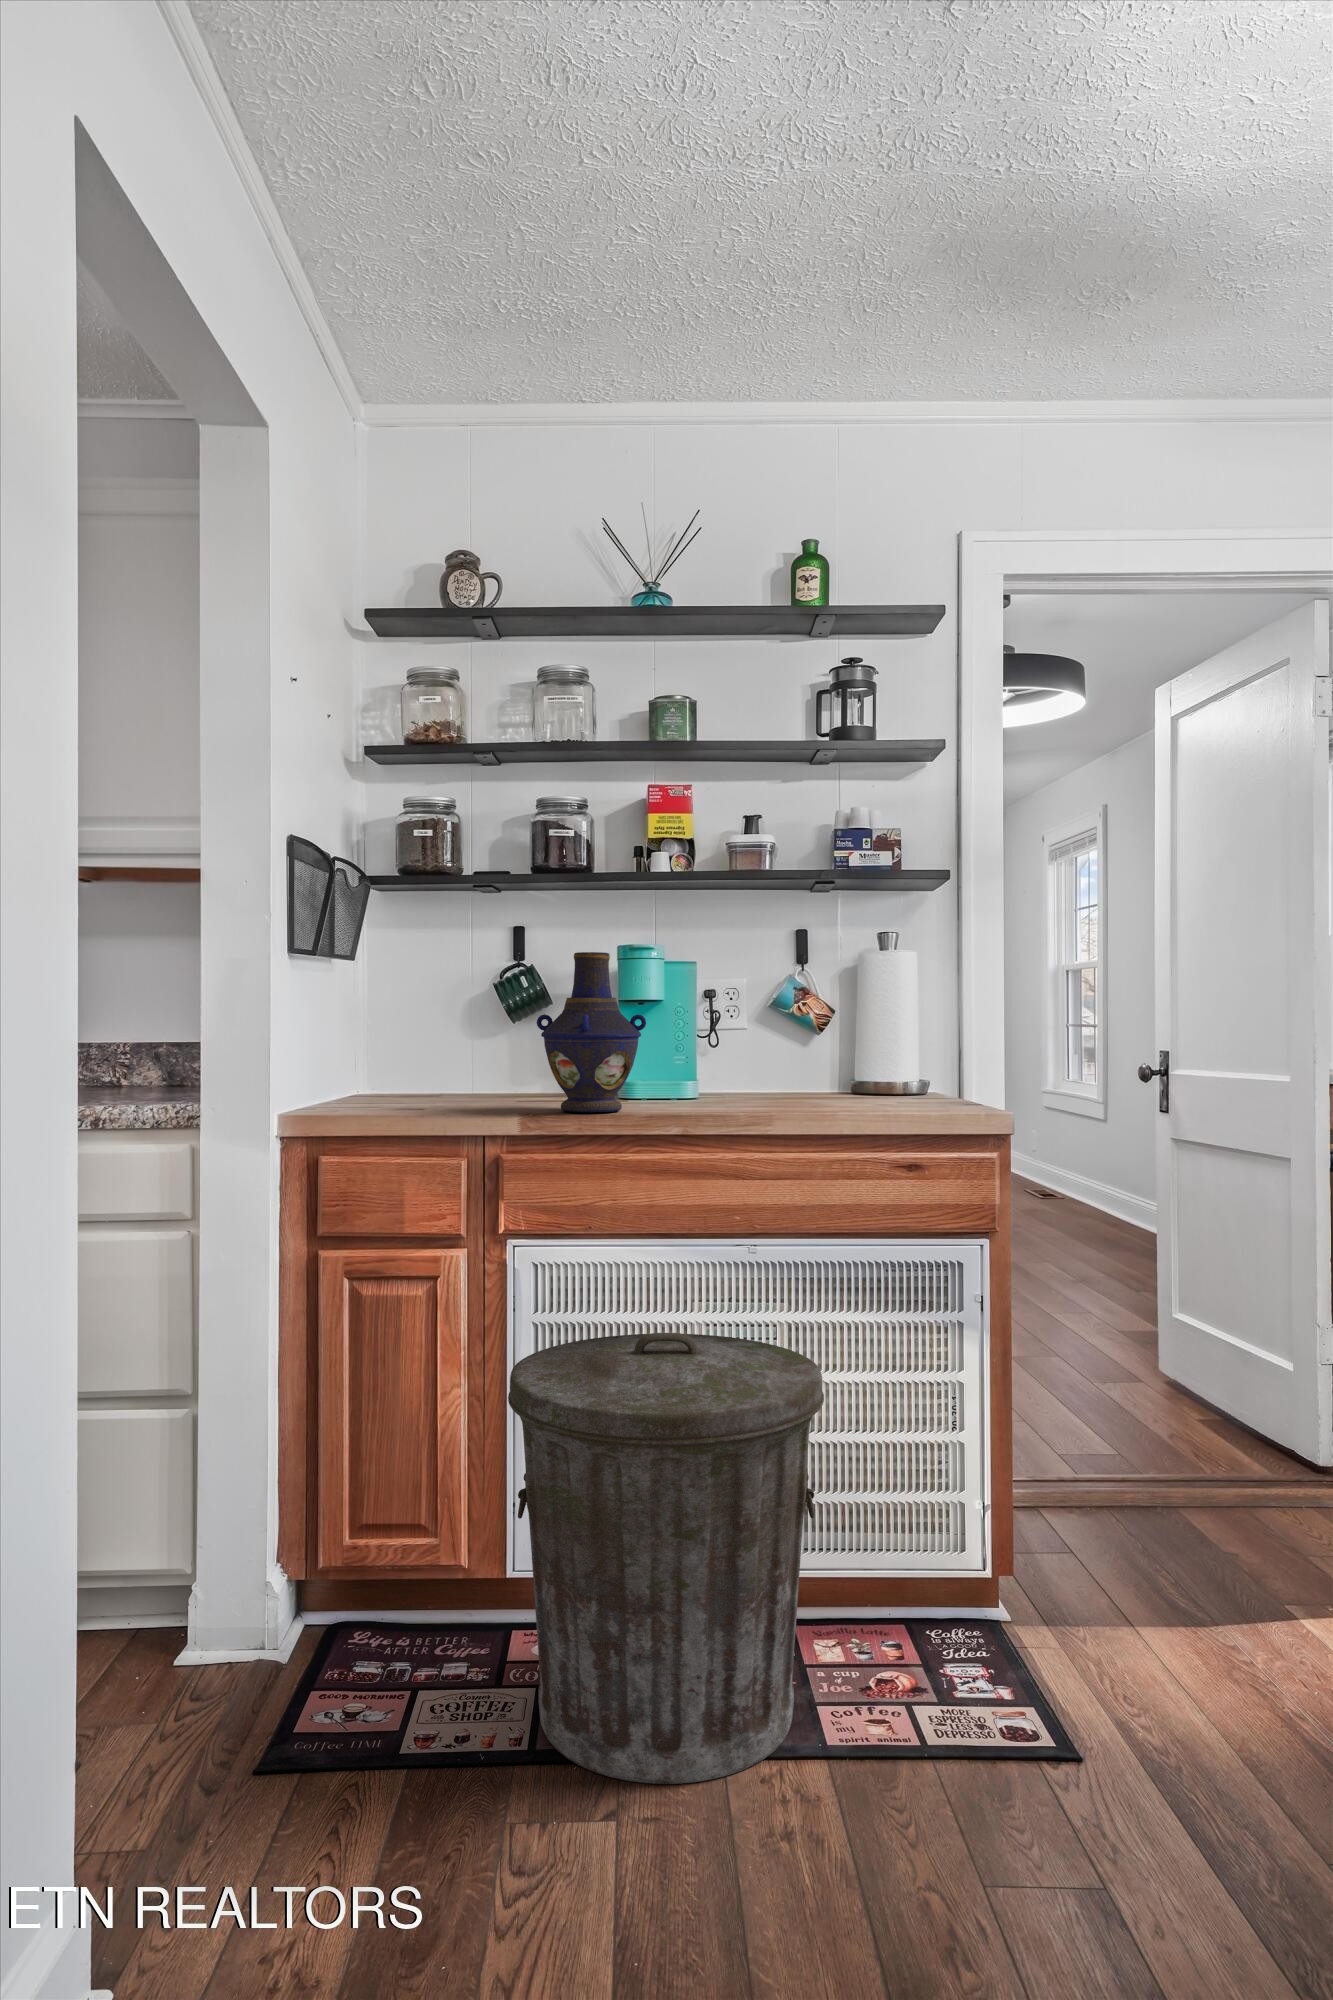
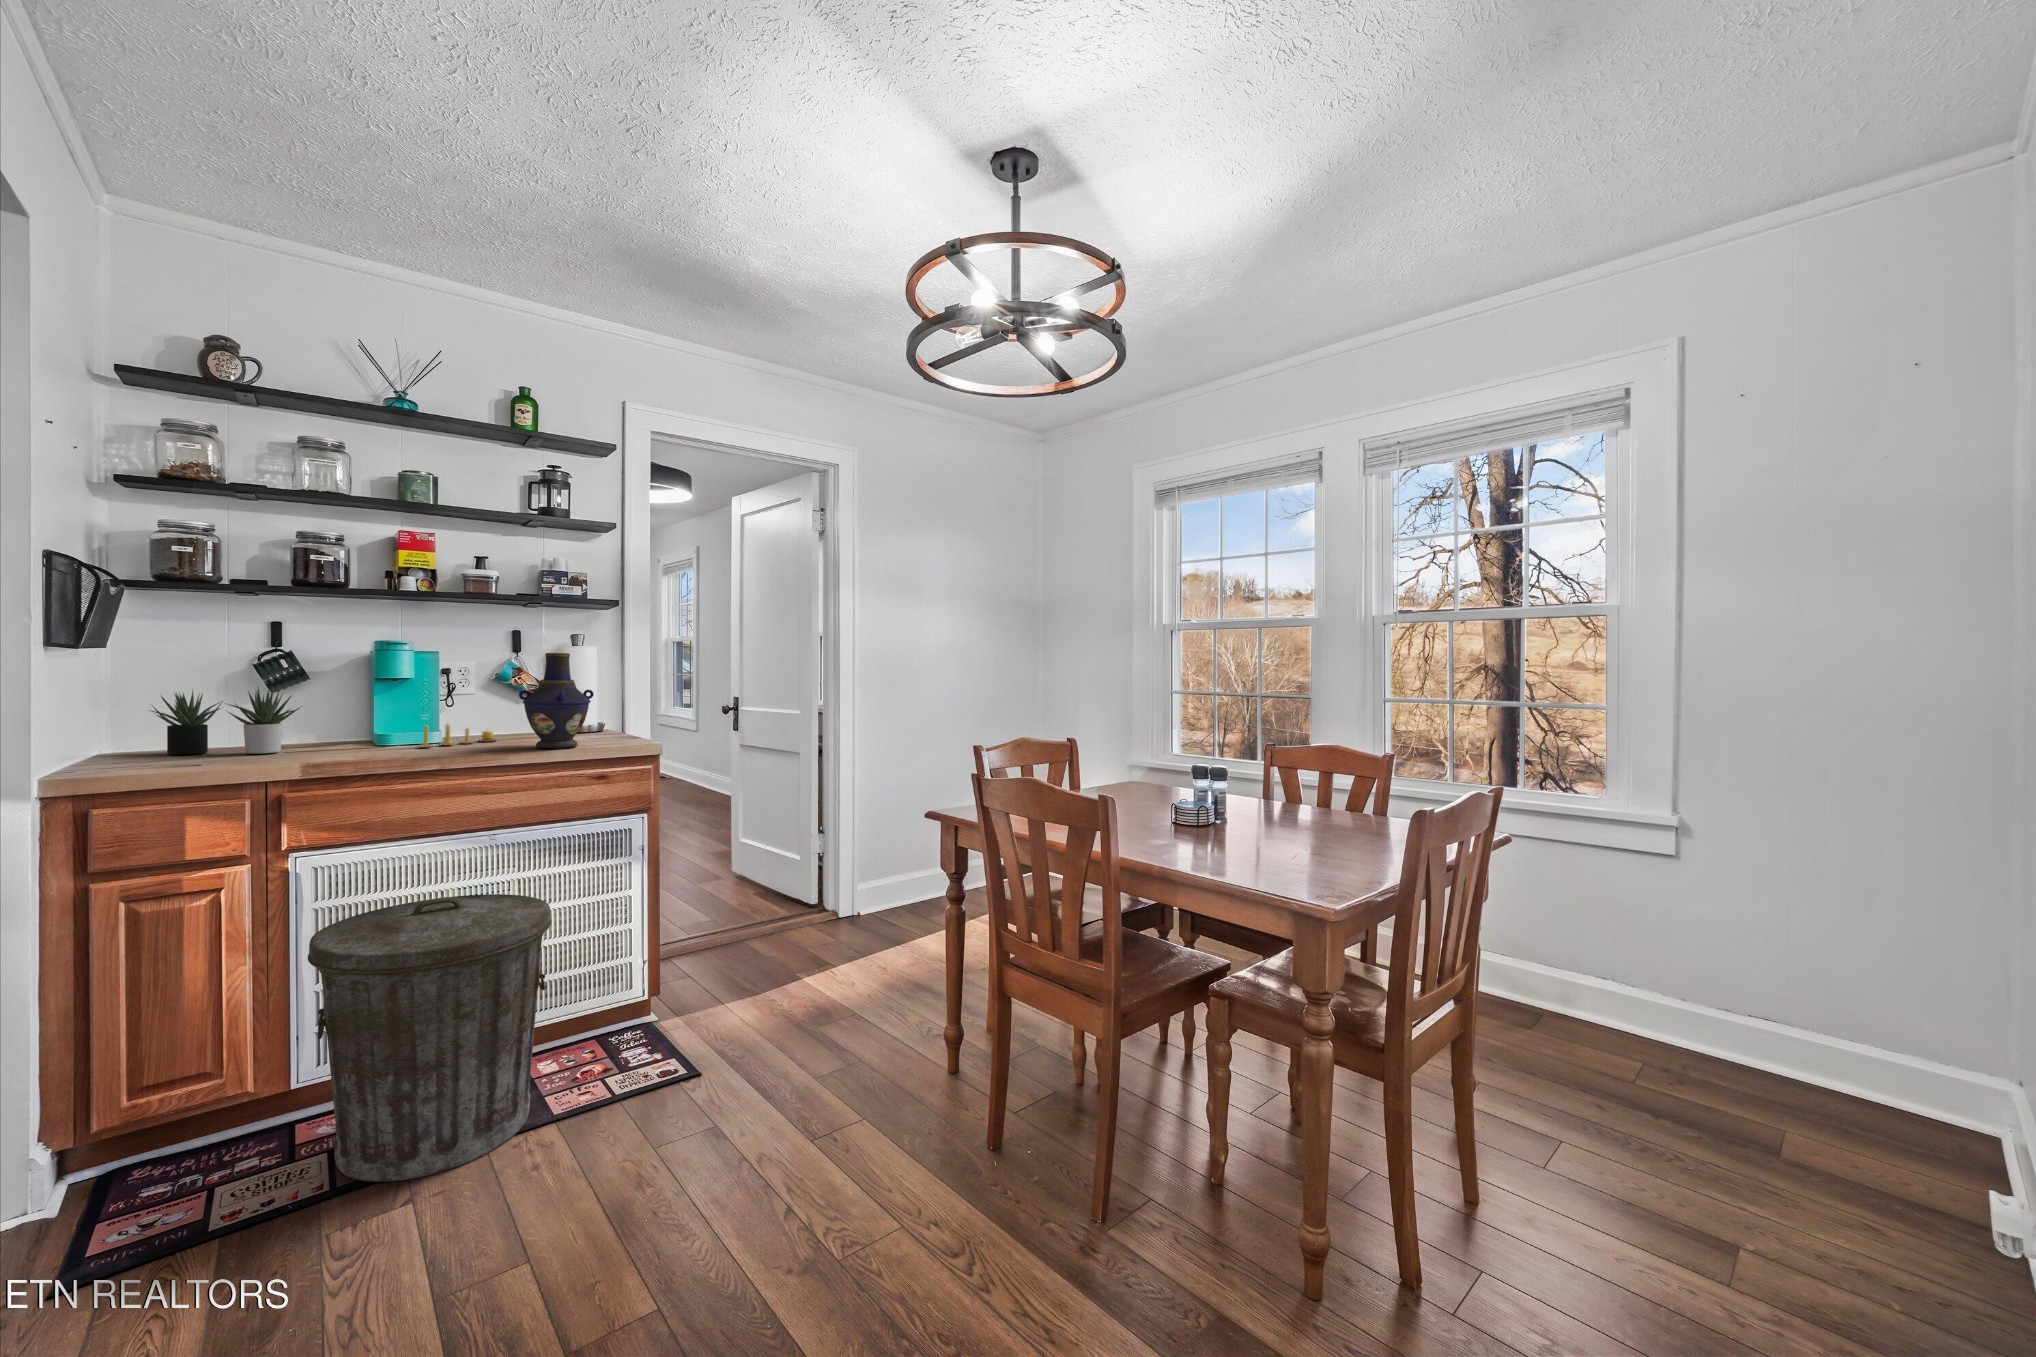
vase: present [537,952,646,1112] -> present [519,653,594,749]
succulent plant: none [391,1006,539,1100] -> present [152,687,299,755]
candle: none [664,1064,771,1101] -> present [420,724,495,747]

